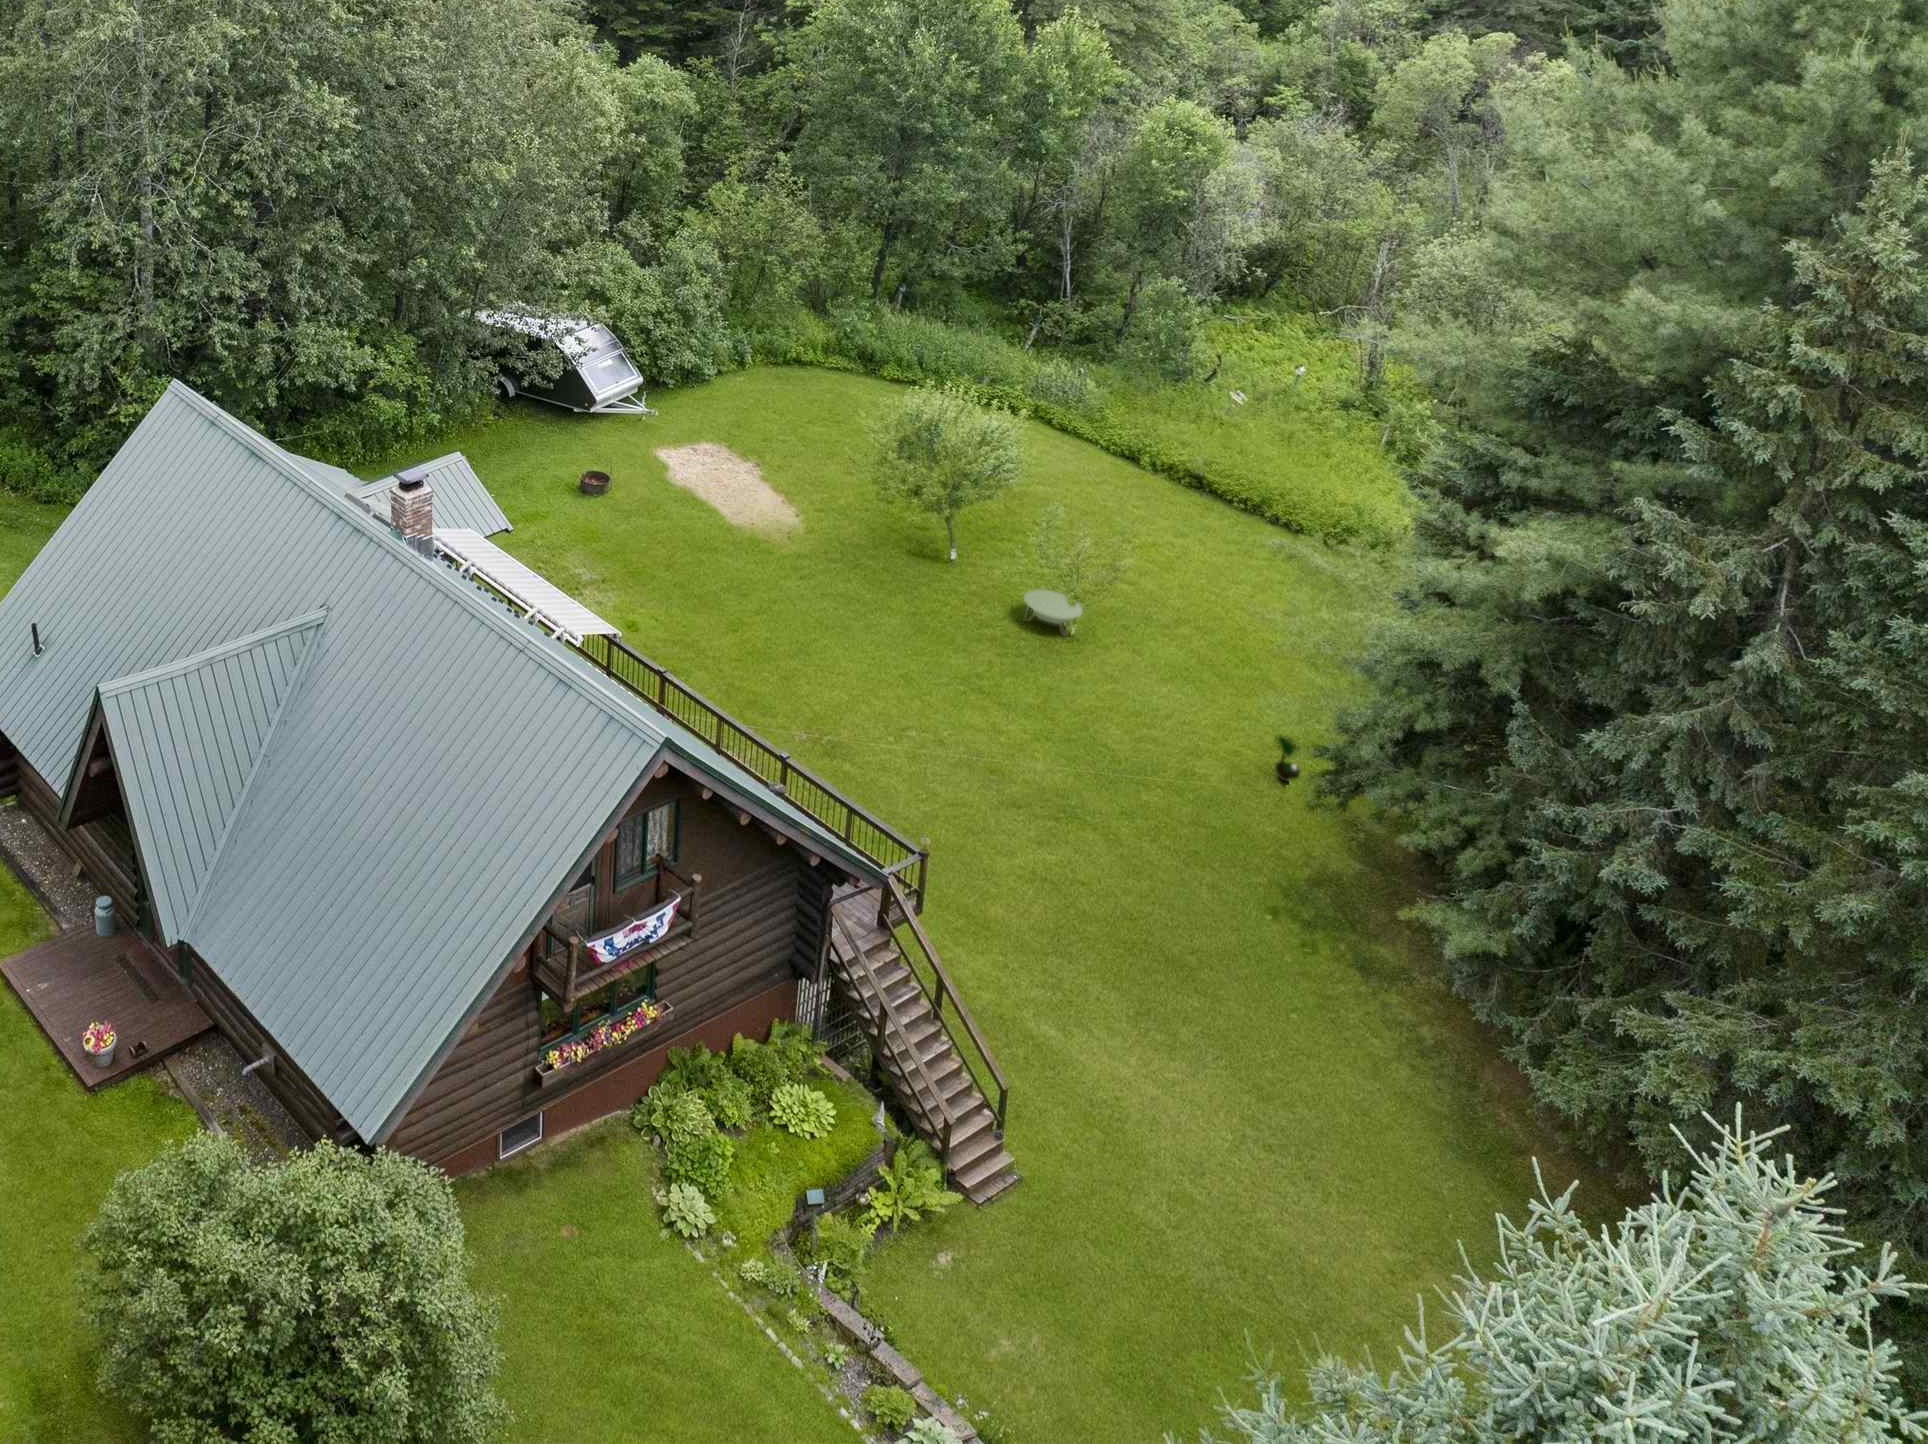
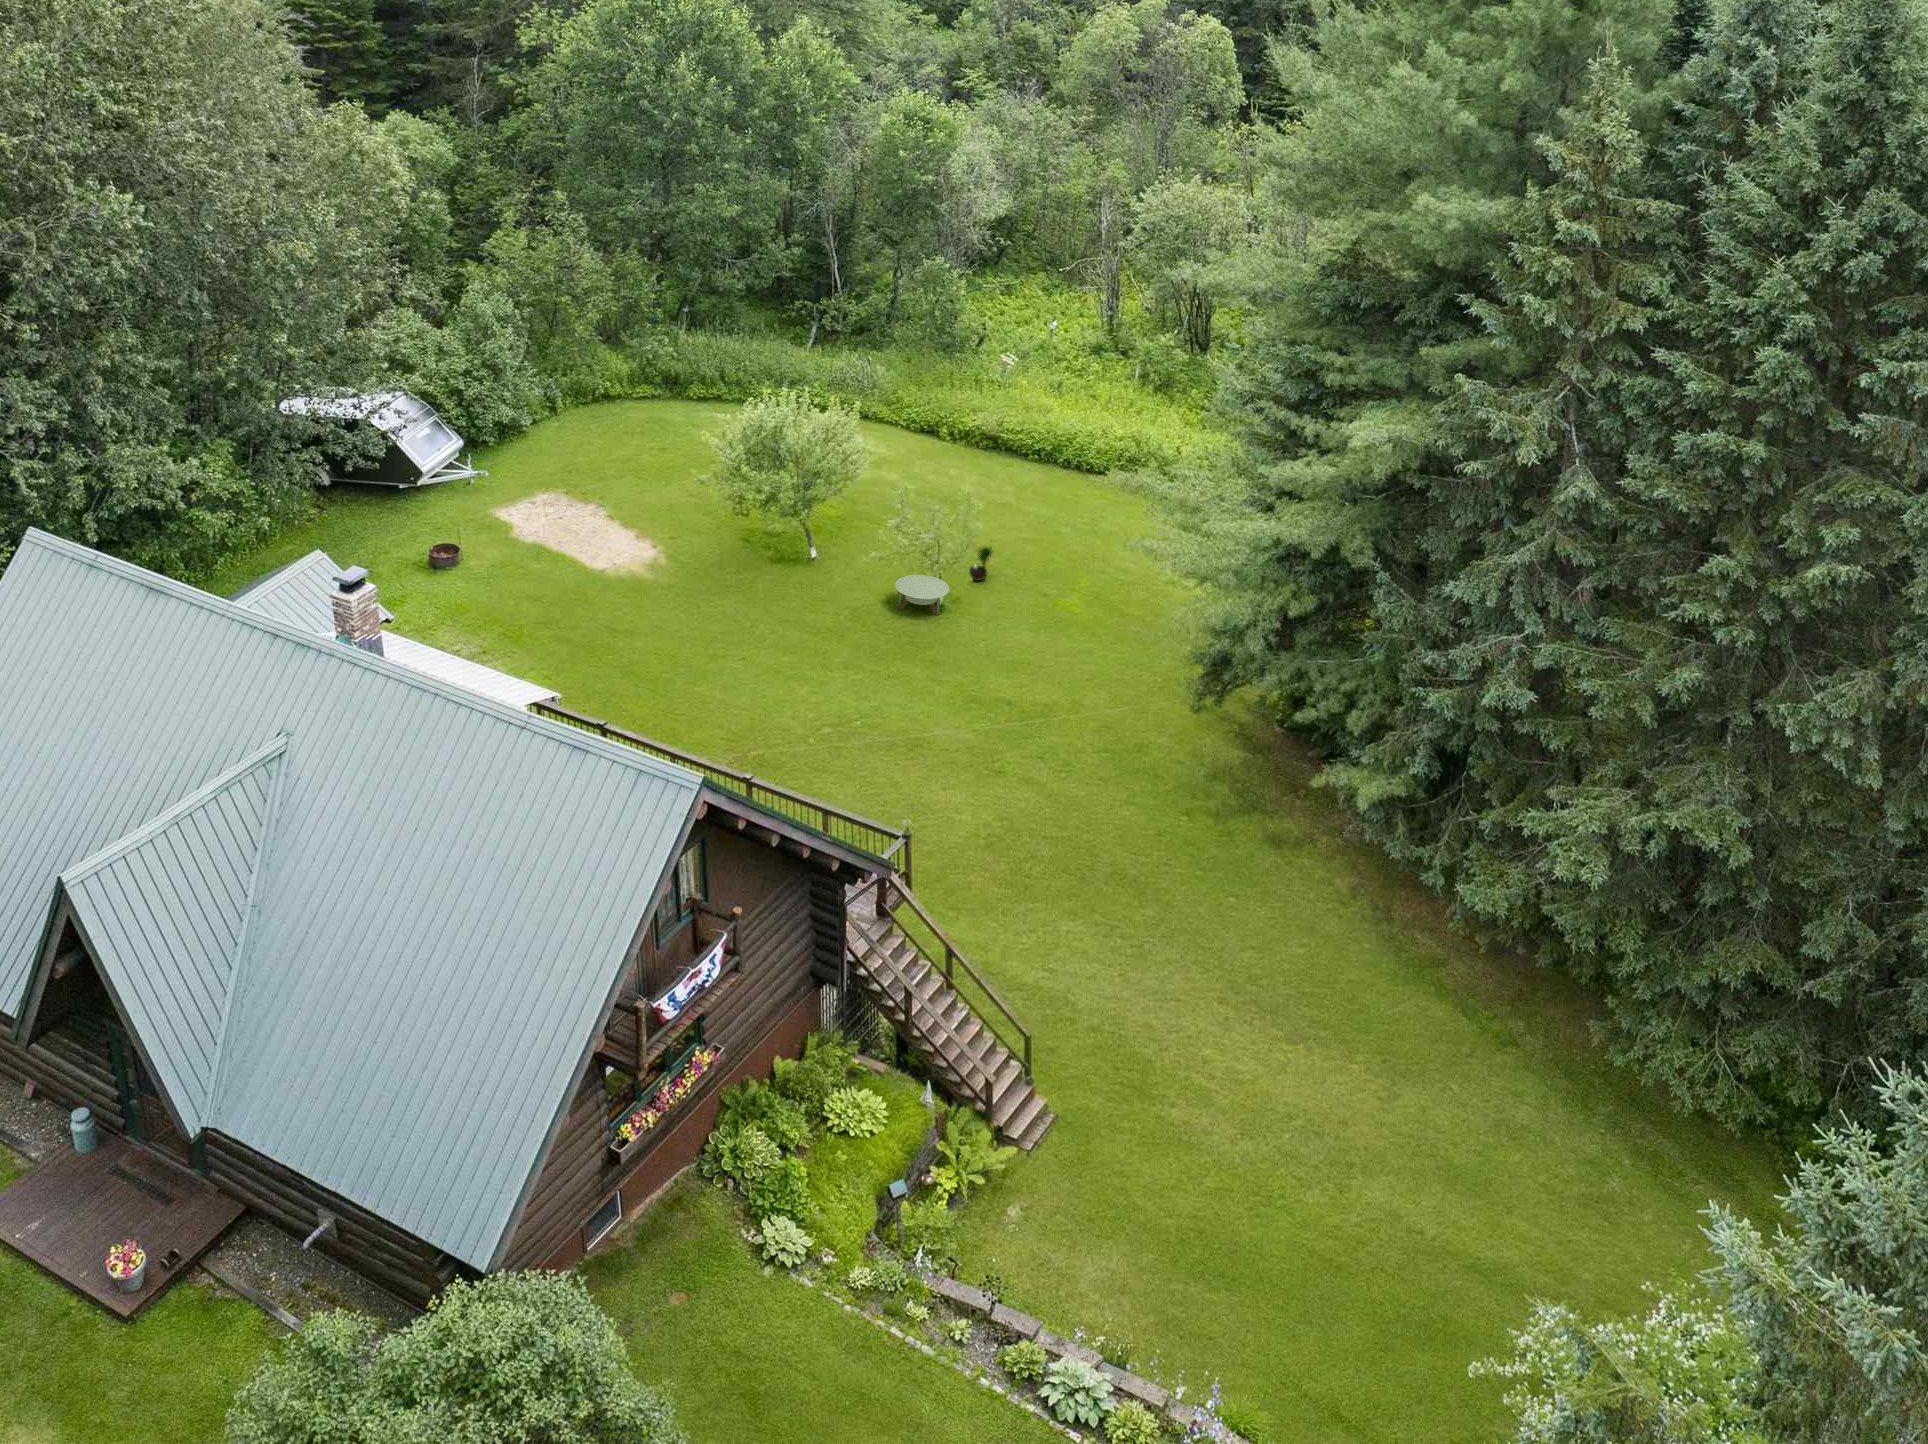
potted tree: present [1275,735,1300,782] -> present [969,547,993,581]

